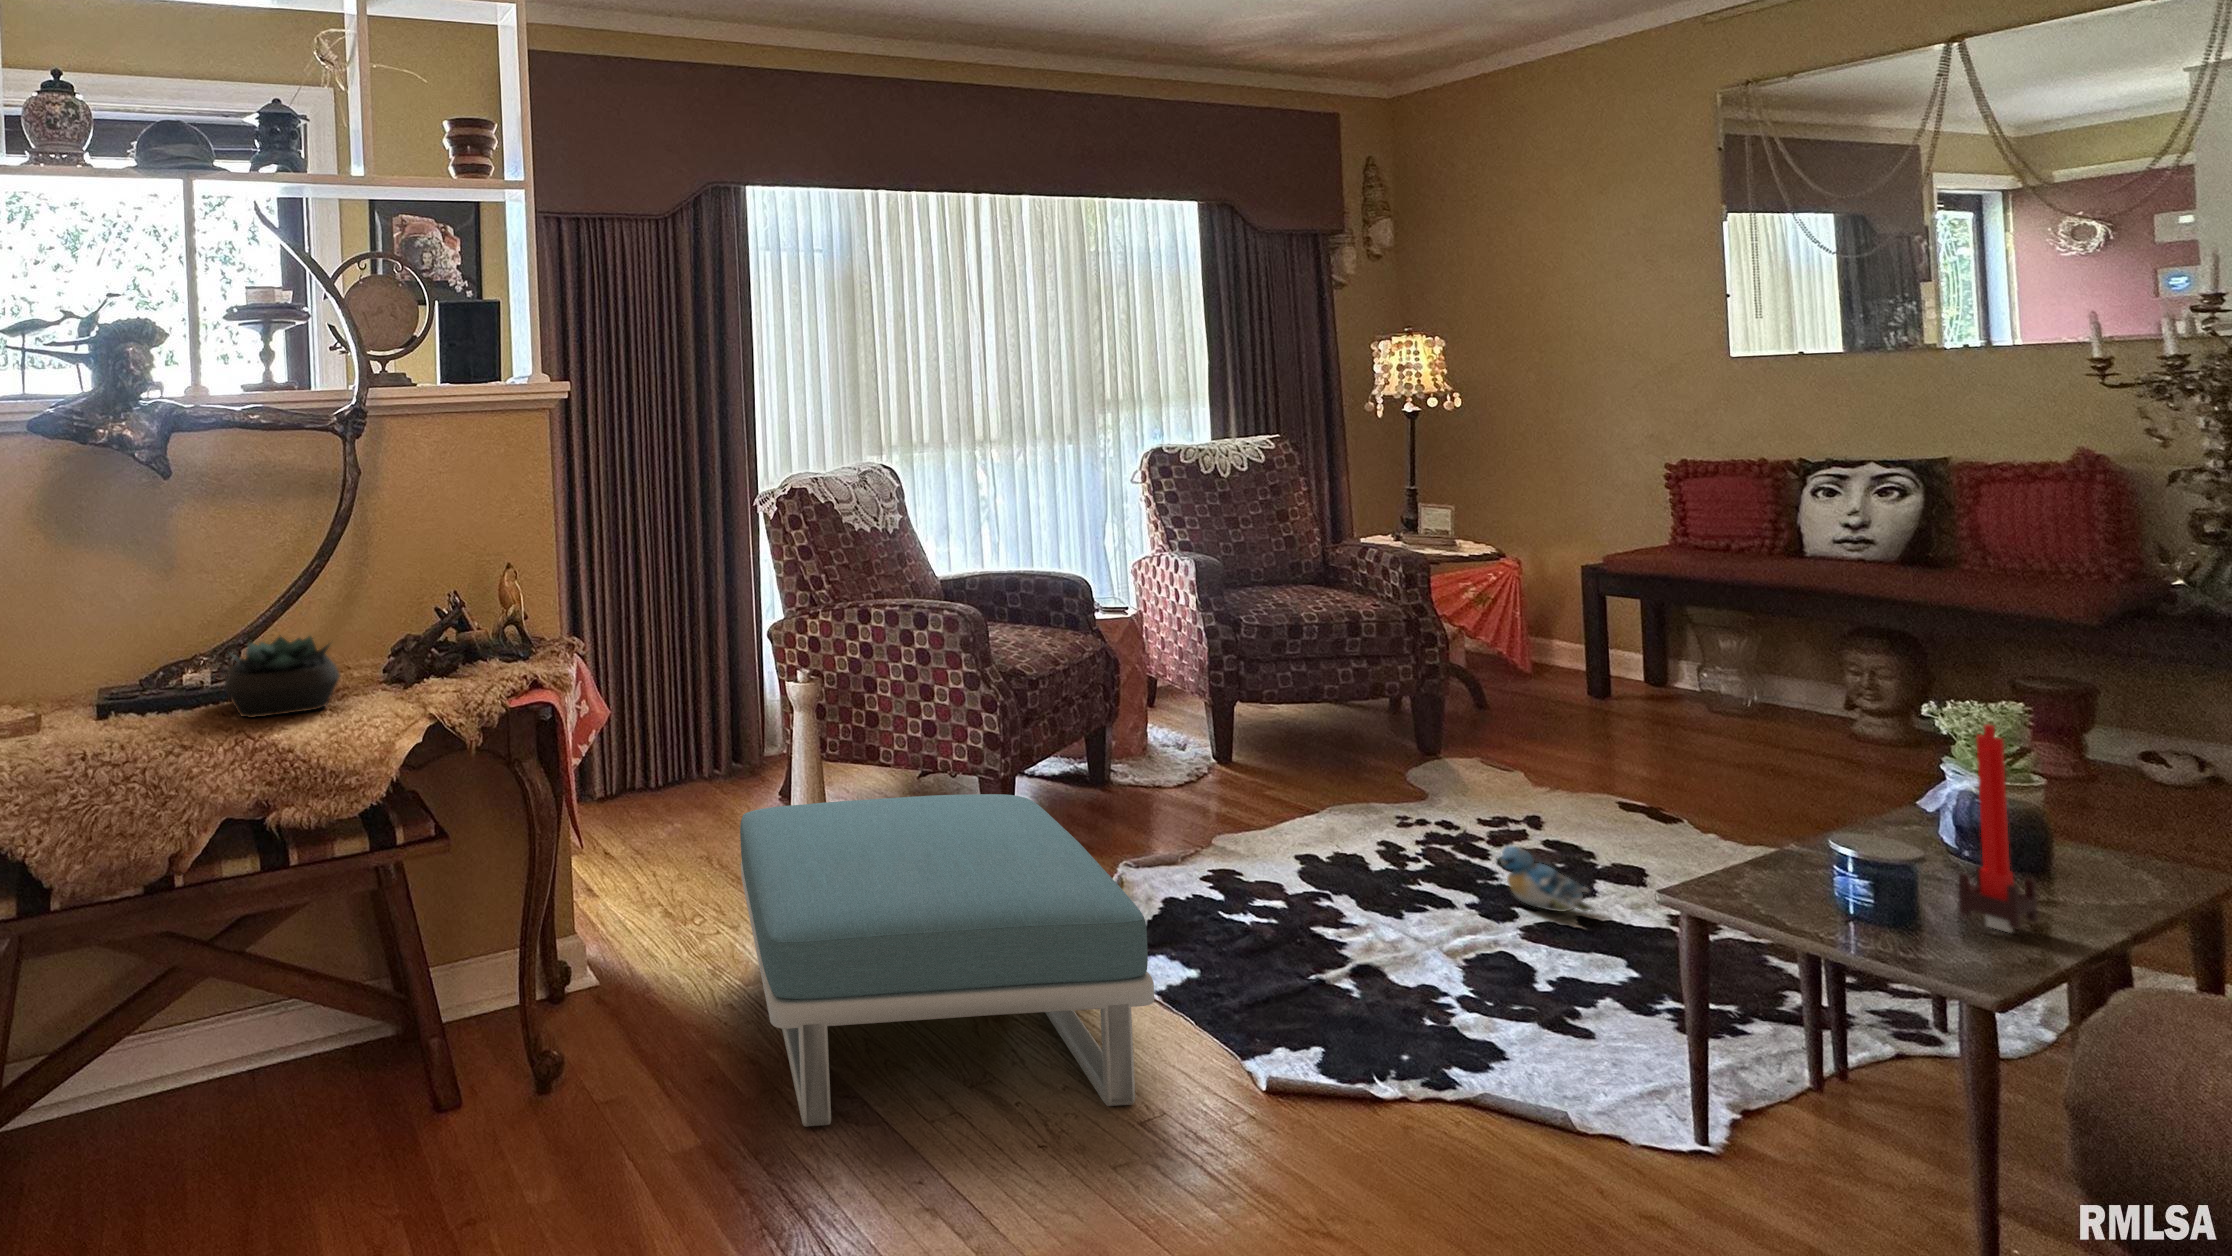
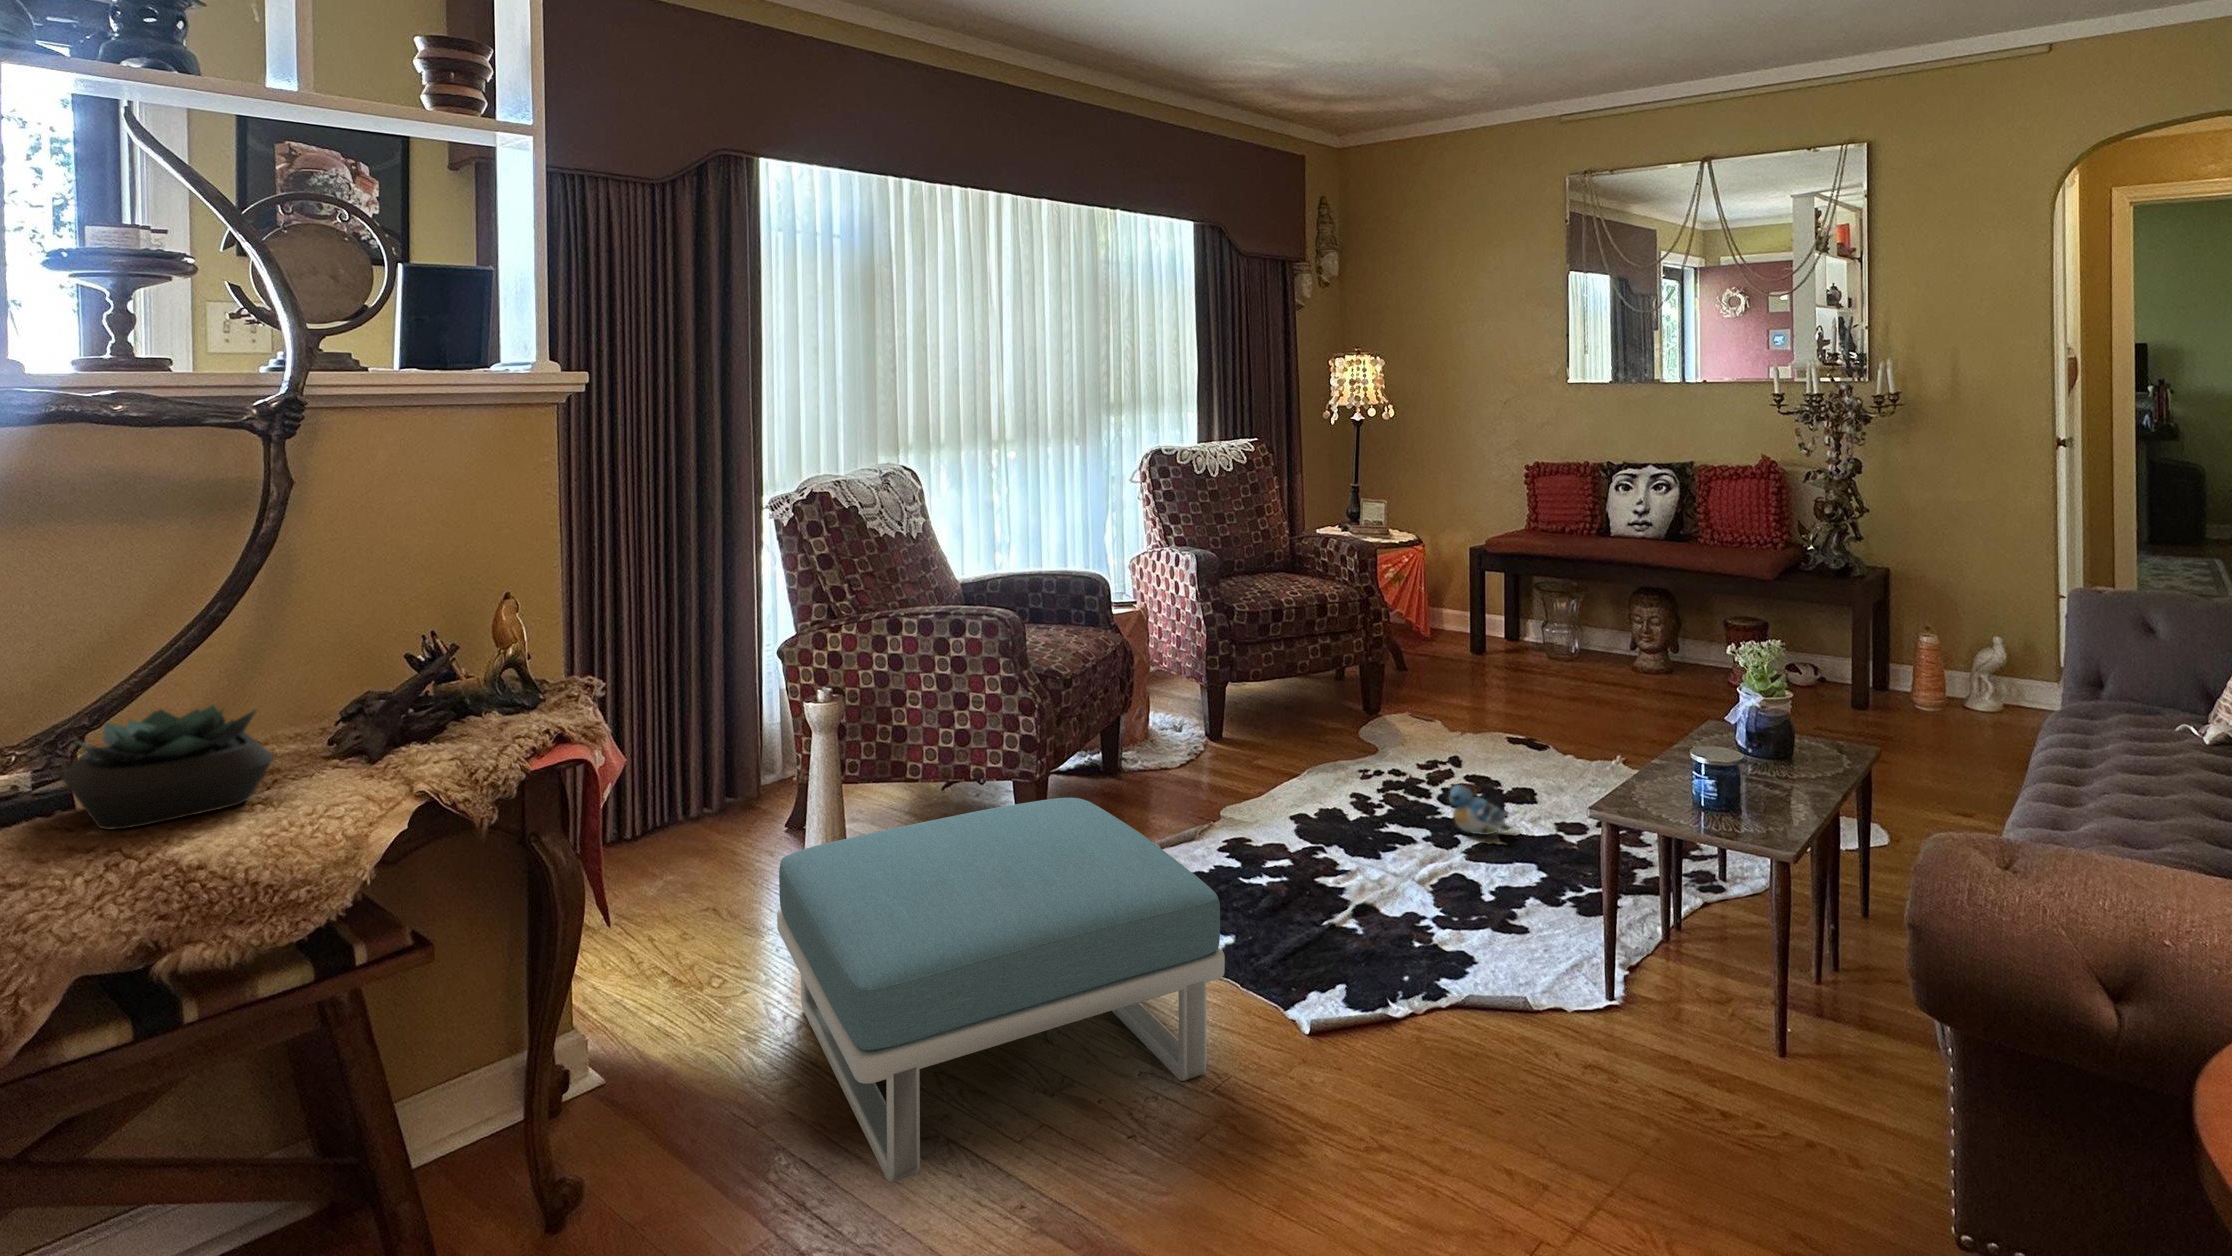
candle: present [1959,724,2038,932] -> none [1759,658,1798,803]

